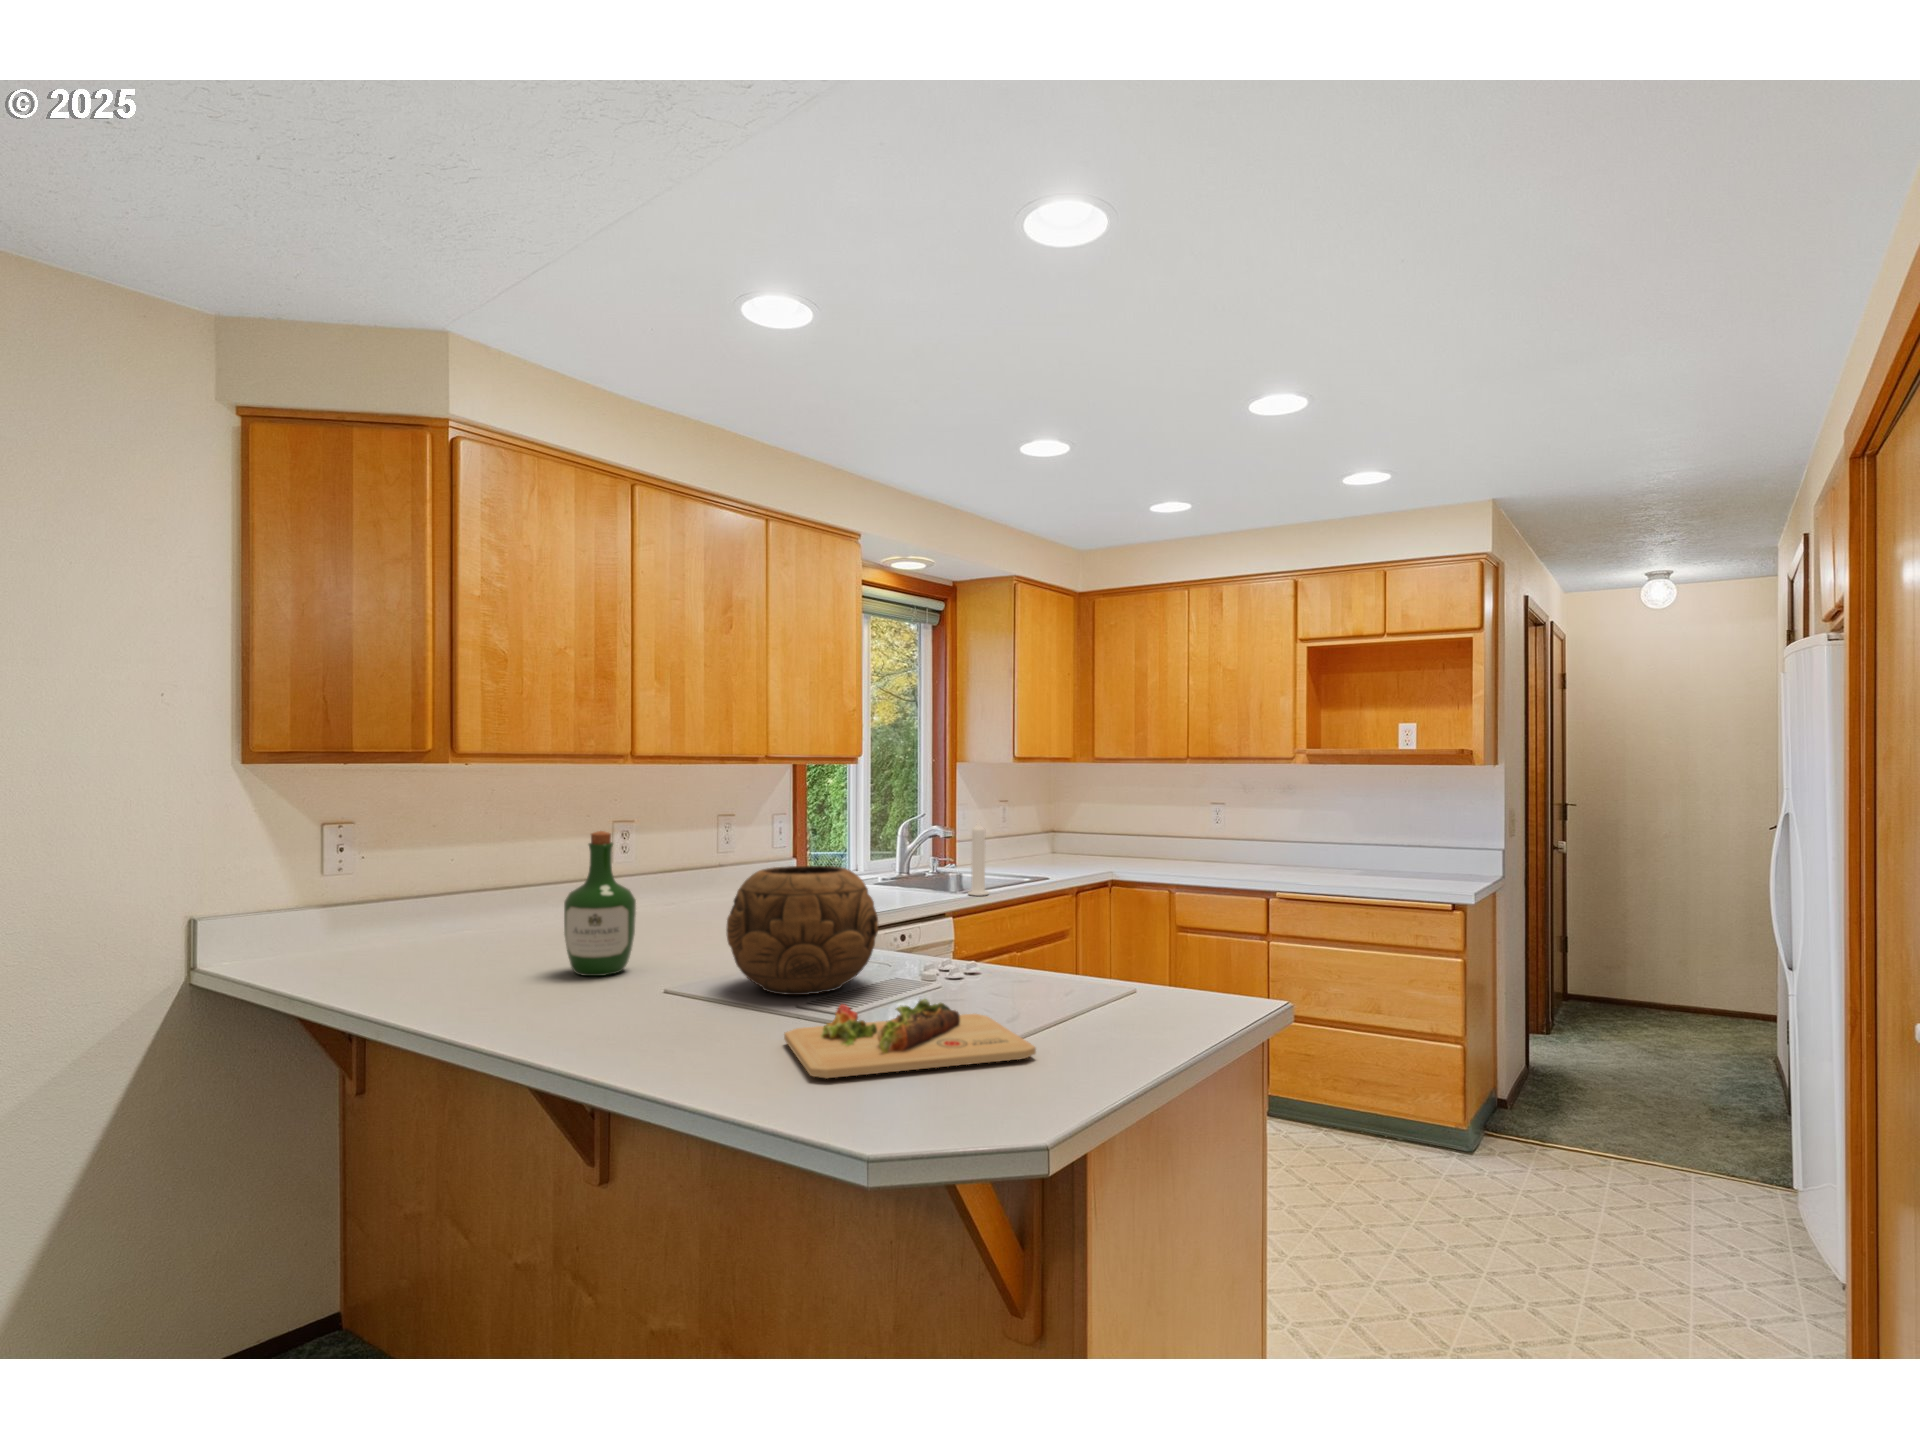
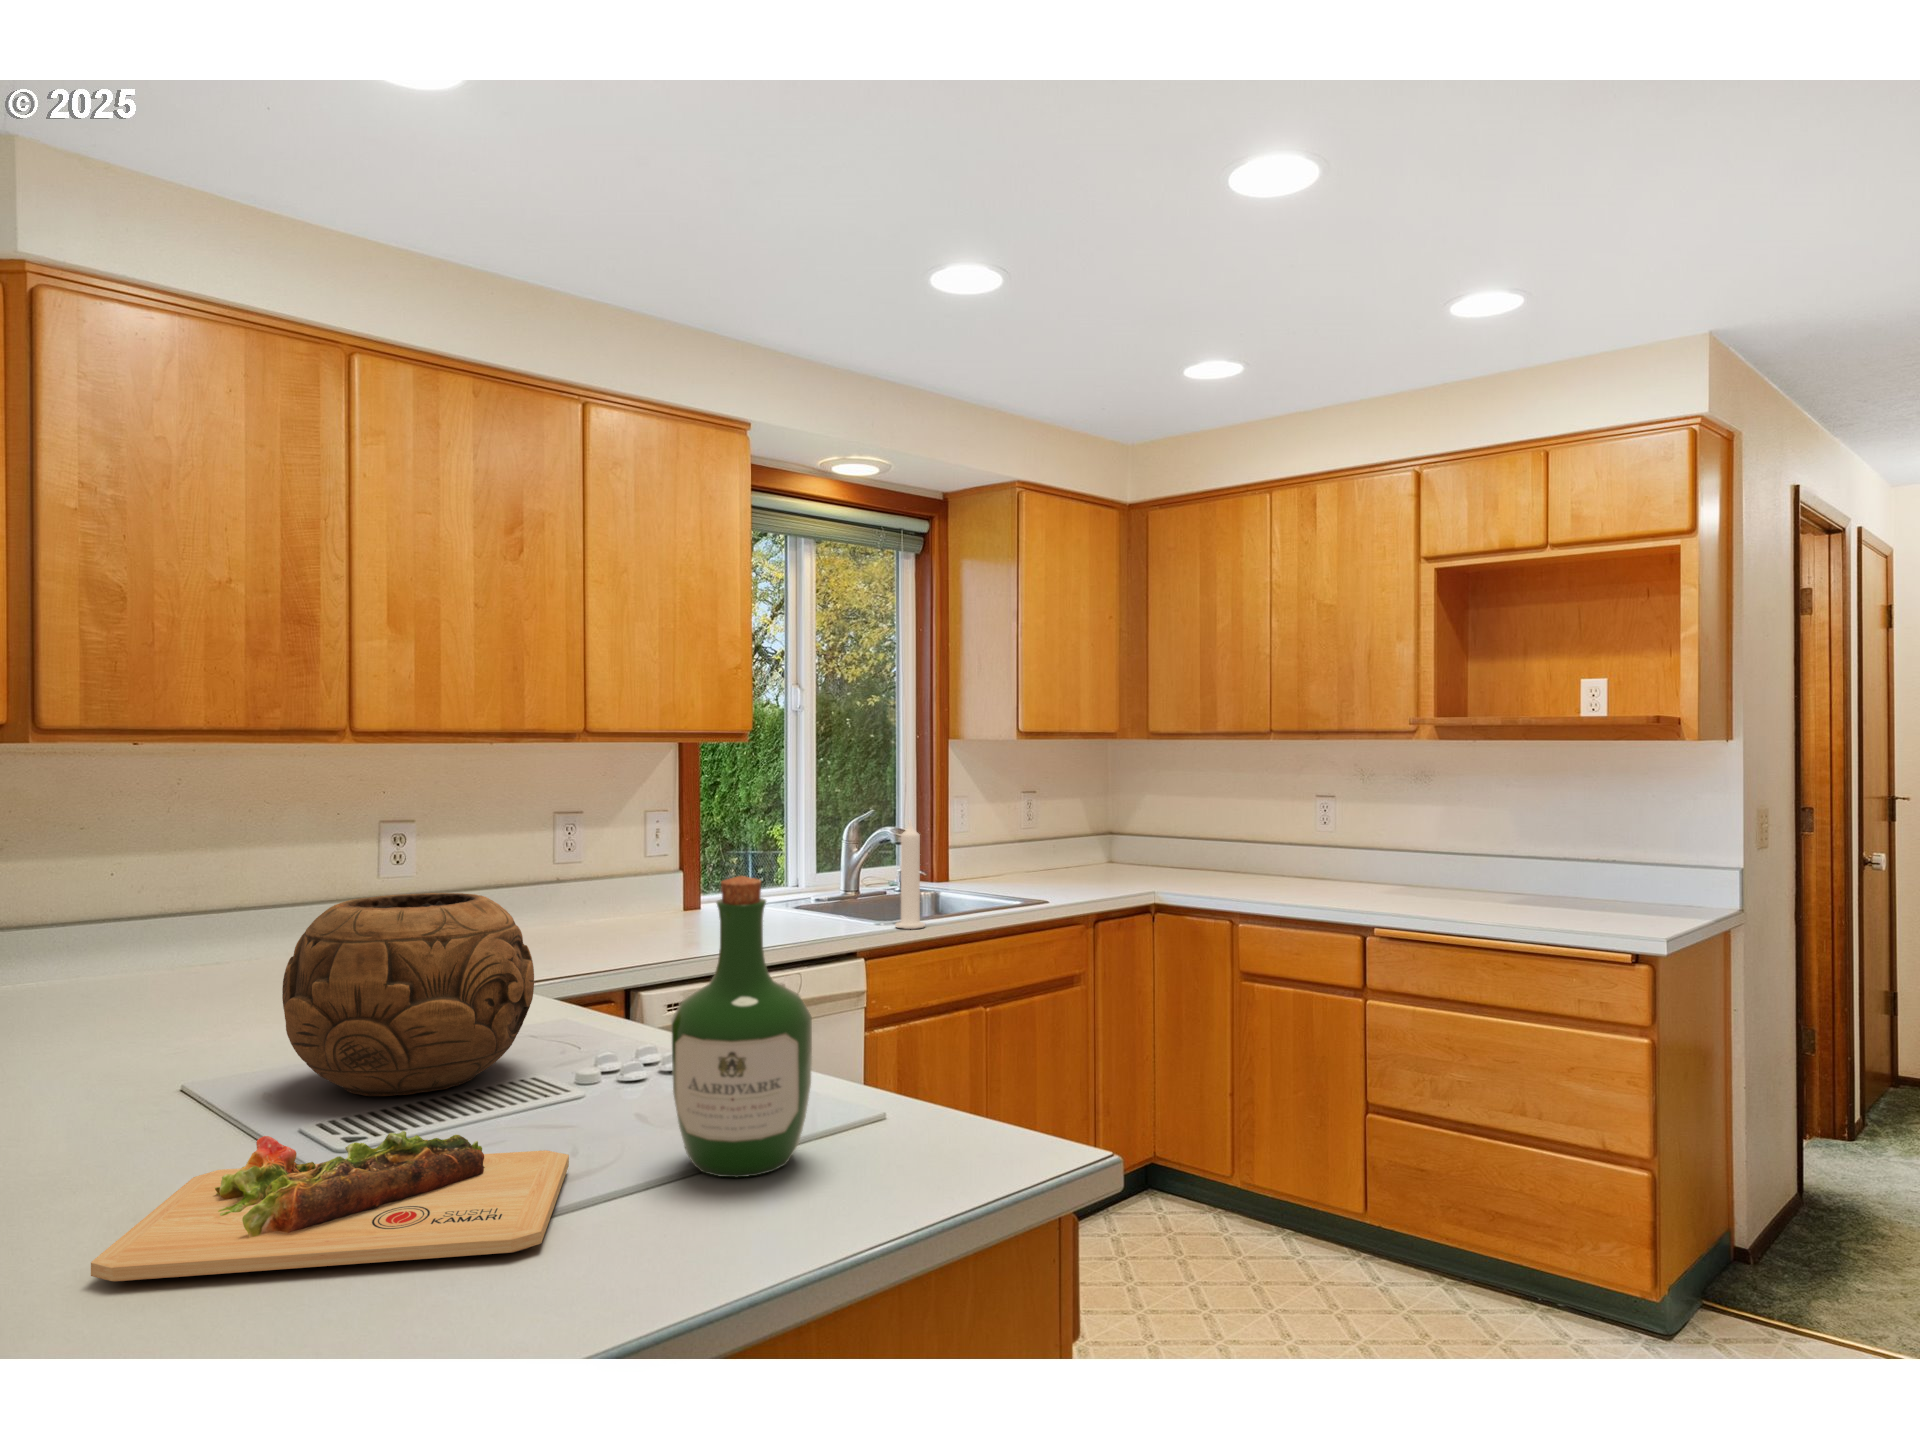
wine bottle: present [564,831,636,976] -> present [671,876,812,1178]

